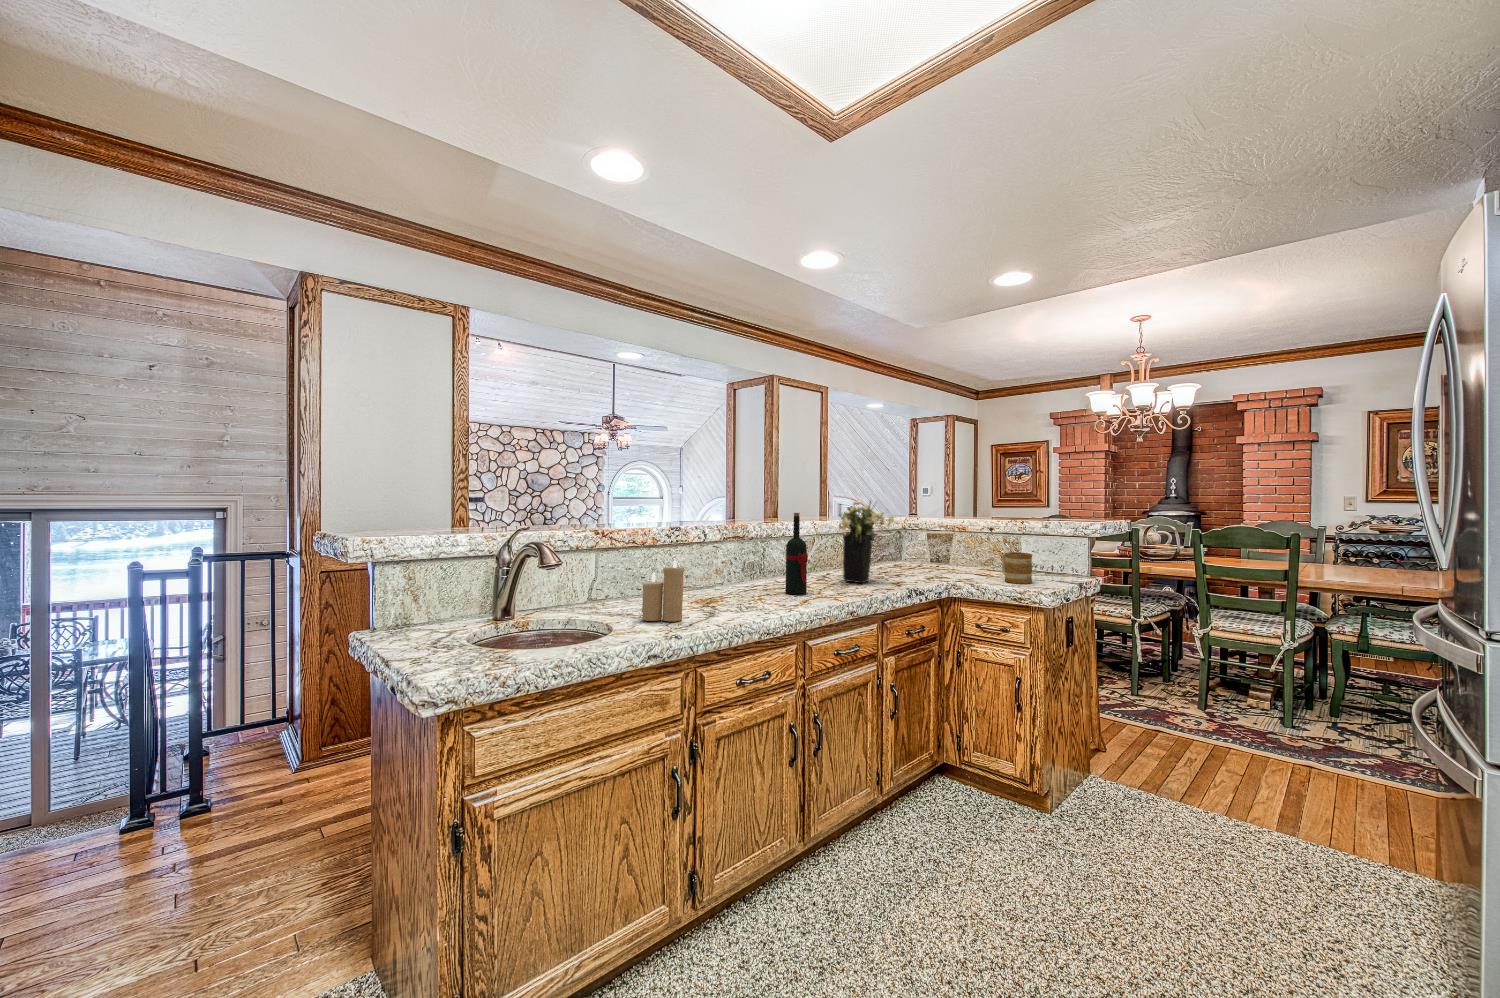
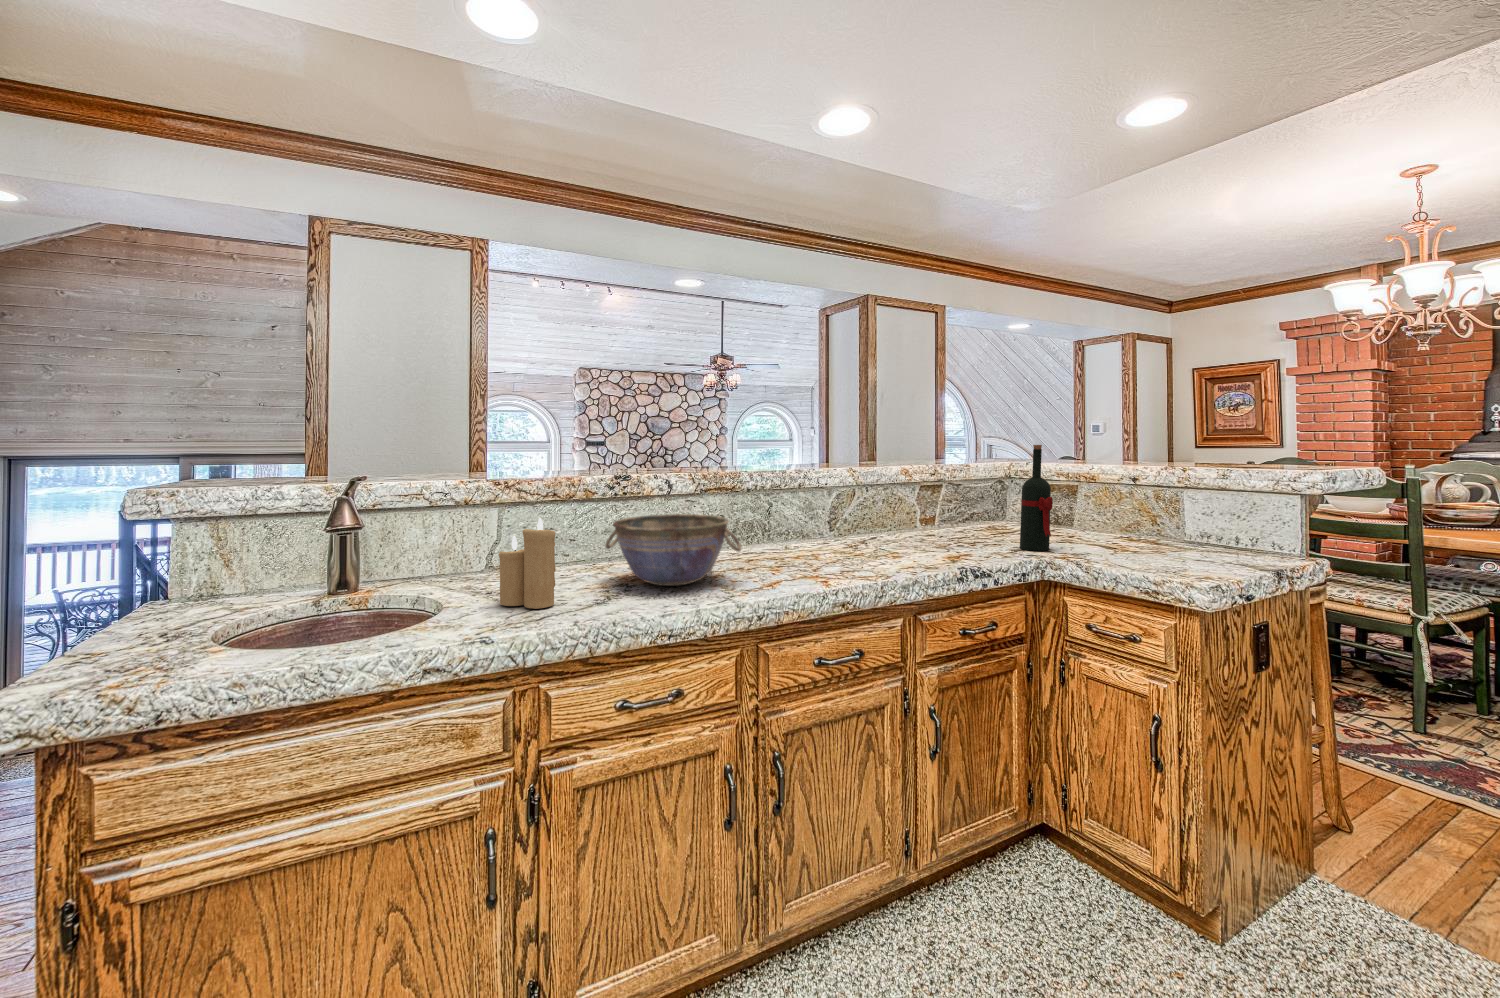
flower arrangement: present [837,501,895,583] -> none [863,429,968,554]
wine bottle: present [785,513,808,595] -> present [1020,445,1053,551]
mug: present [1002,552,1032,584] -> none [1150,512,1200,563]
bowl: none [686,557,783,606] -> present [606,514,741,586]

